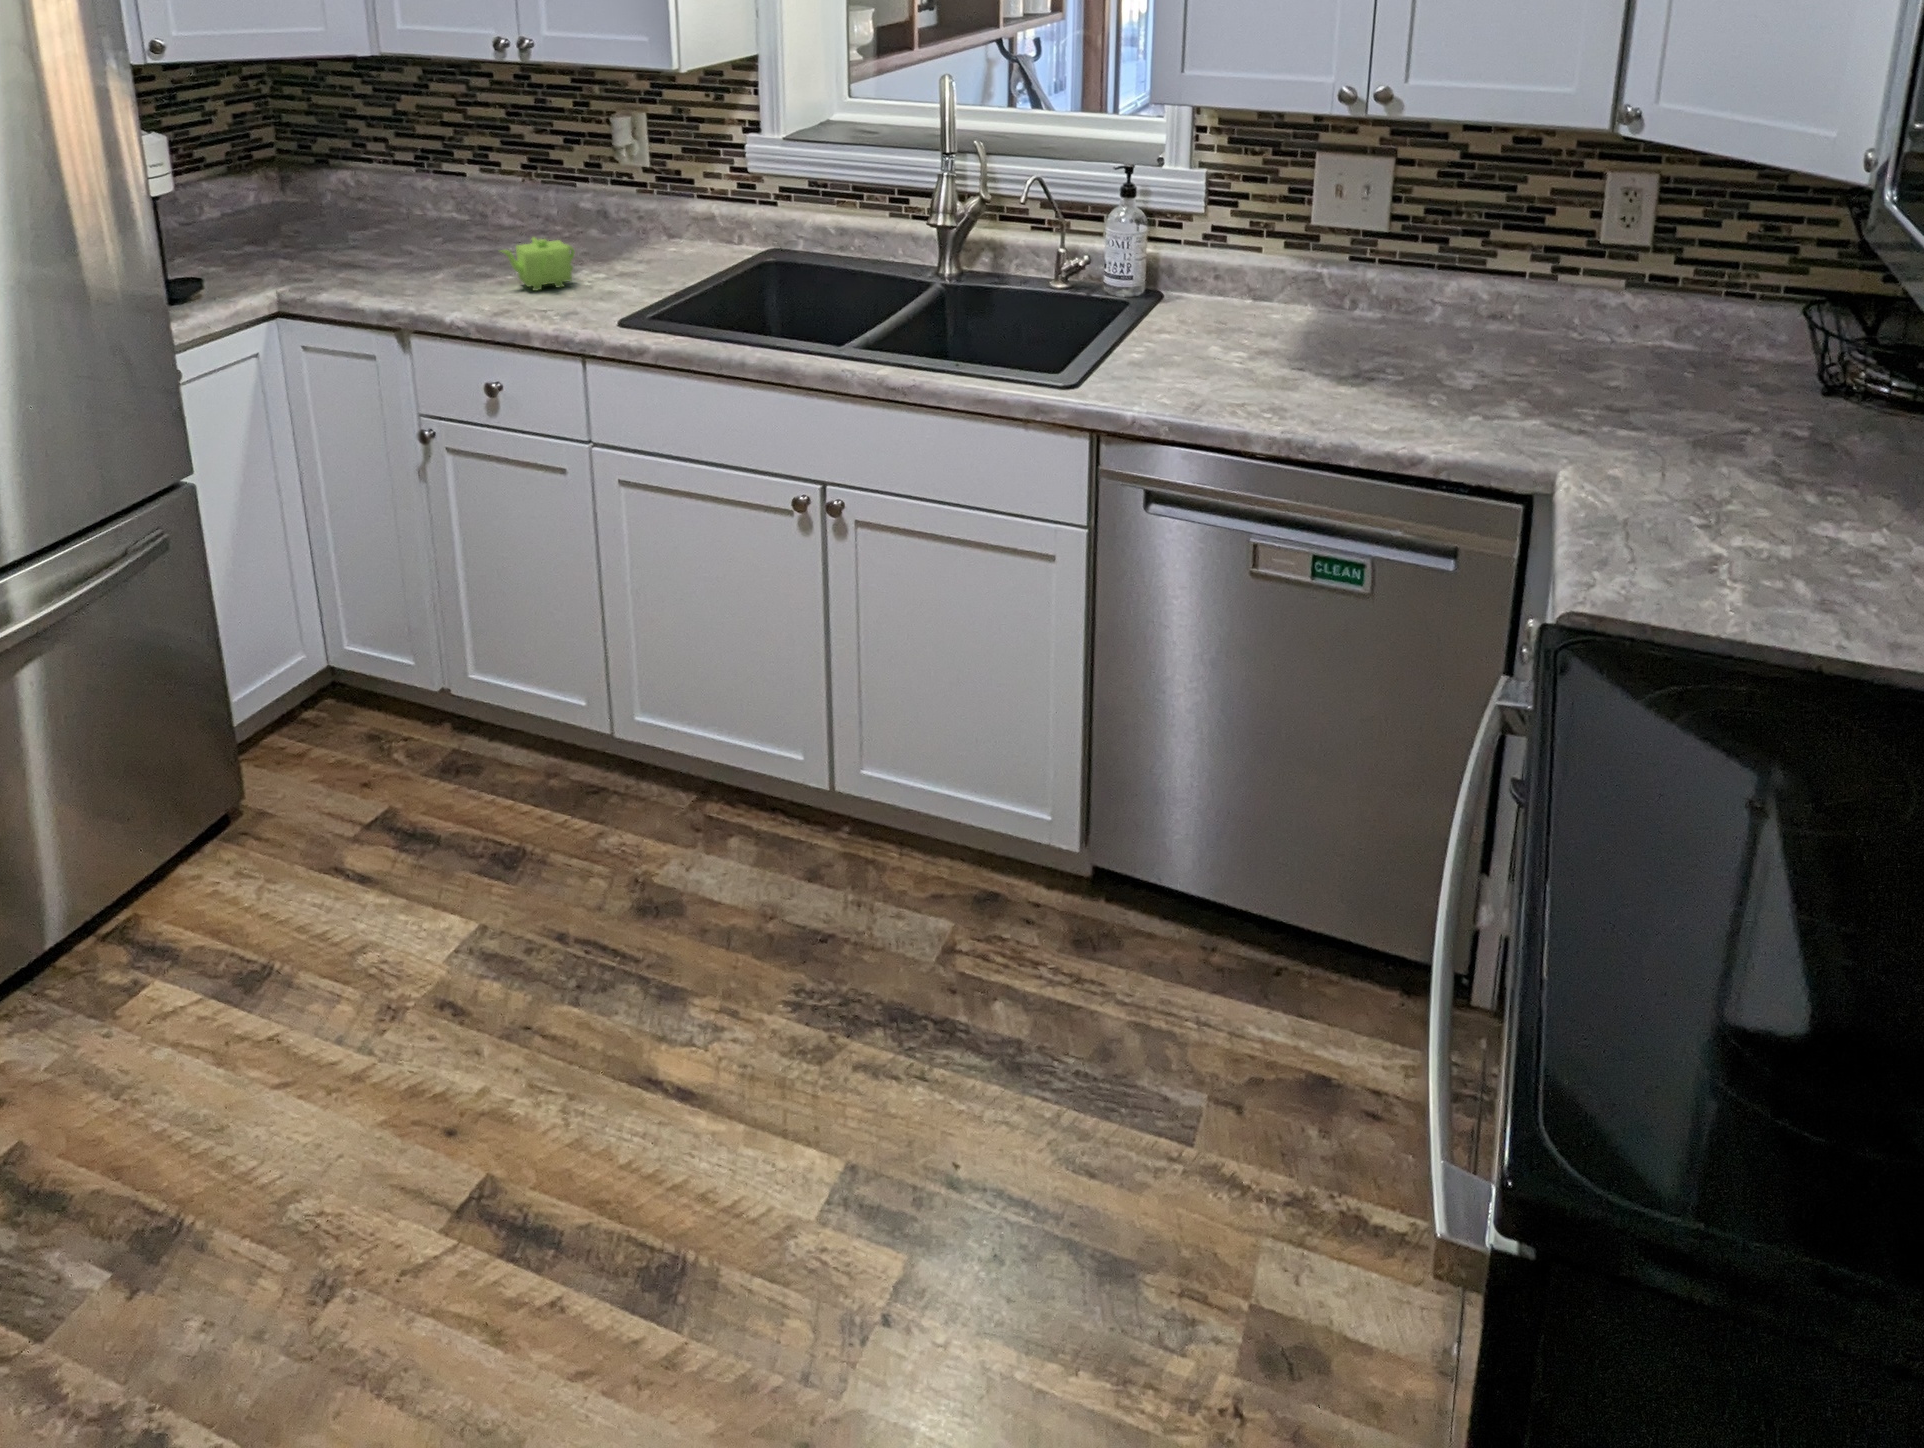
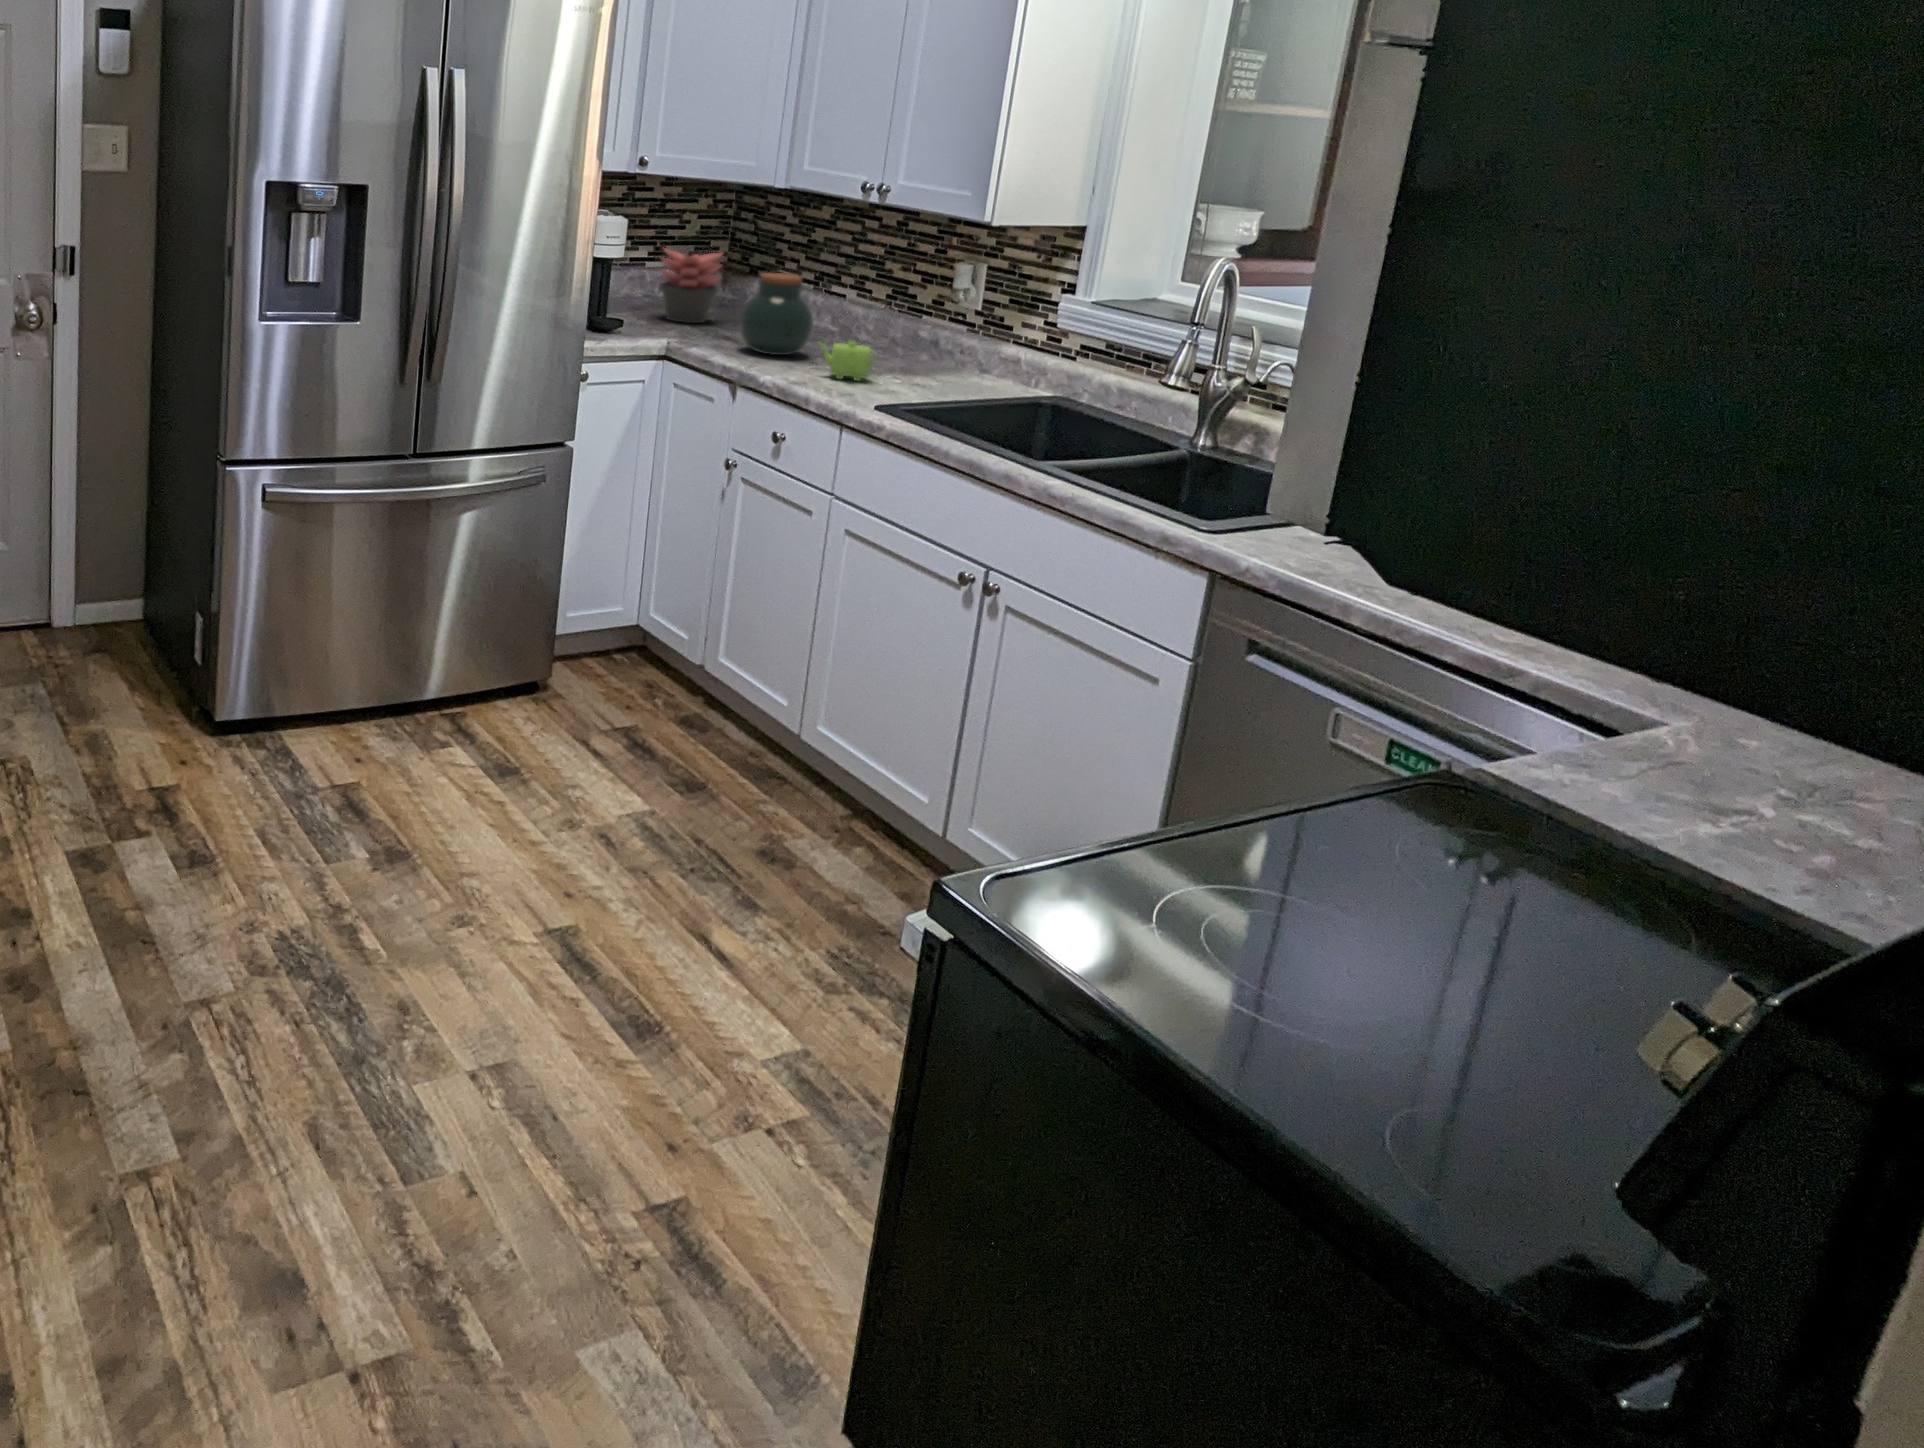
succulent plant: none [203,145,303,250] -> present [659,249,724,323]
jar: none [369,165,469,274] -> present [739,273,814,355]

